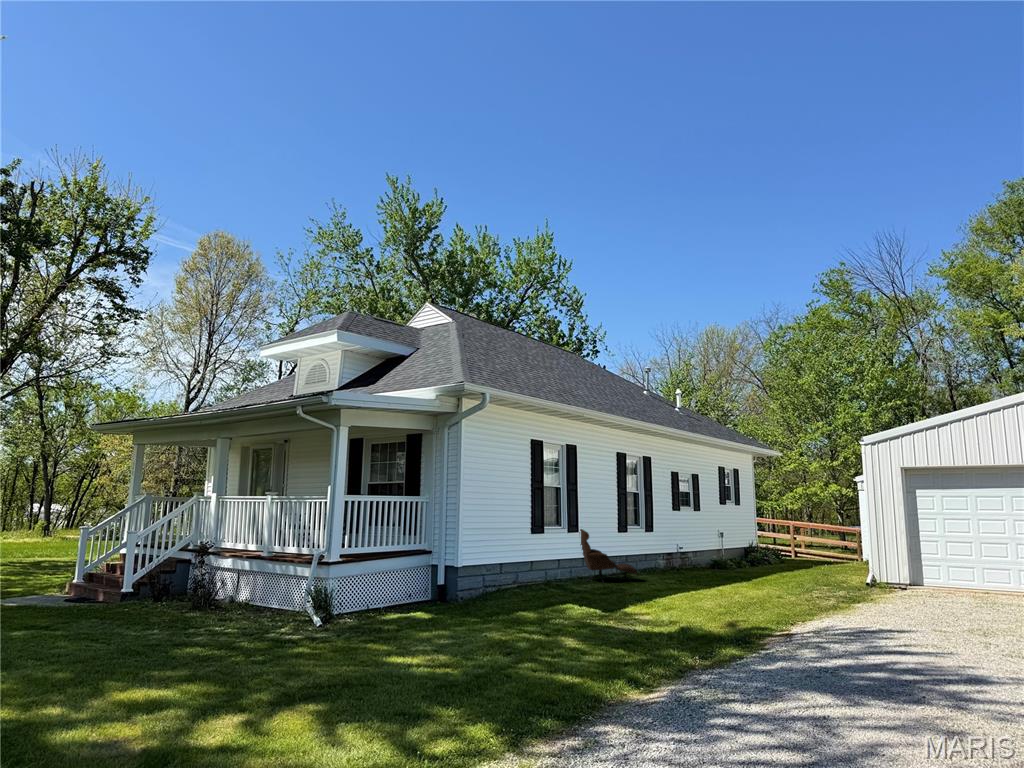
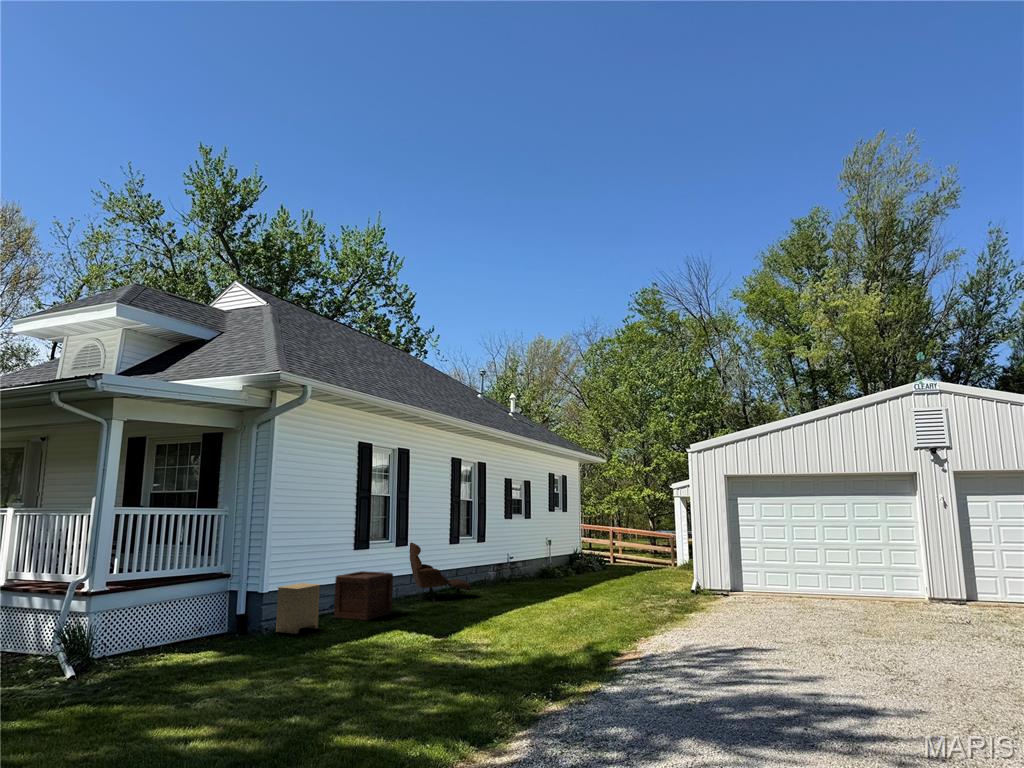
wooden crate: none [515,552,565,594] -> present [334,571,393,621]
side table: none [469,559,503,601] -> present [276,583,321,634]

